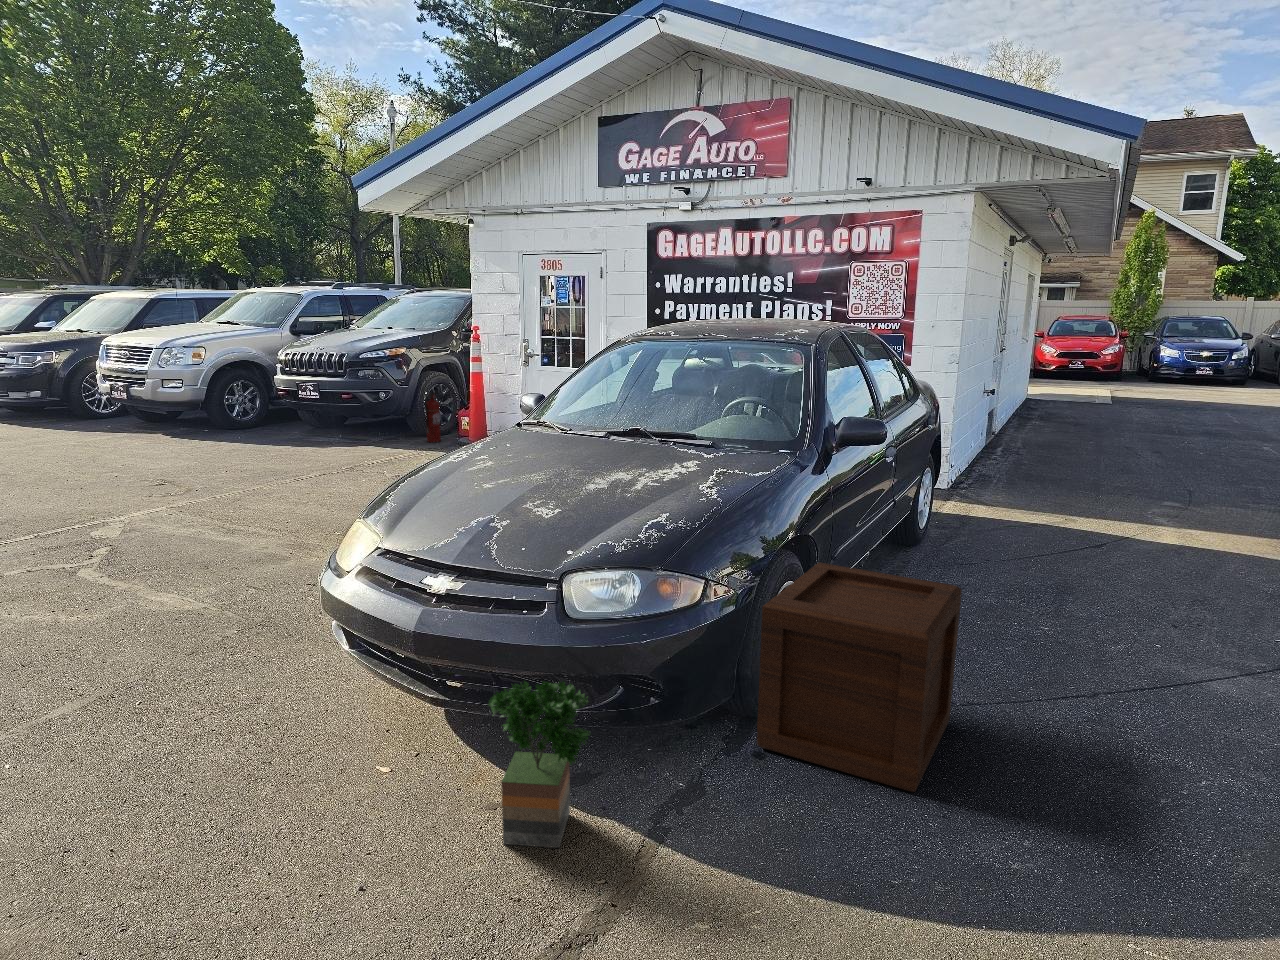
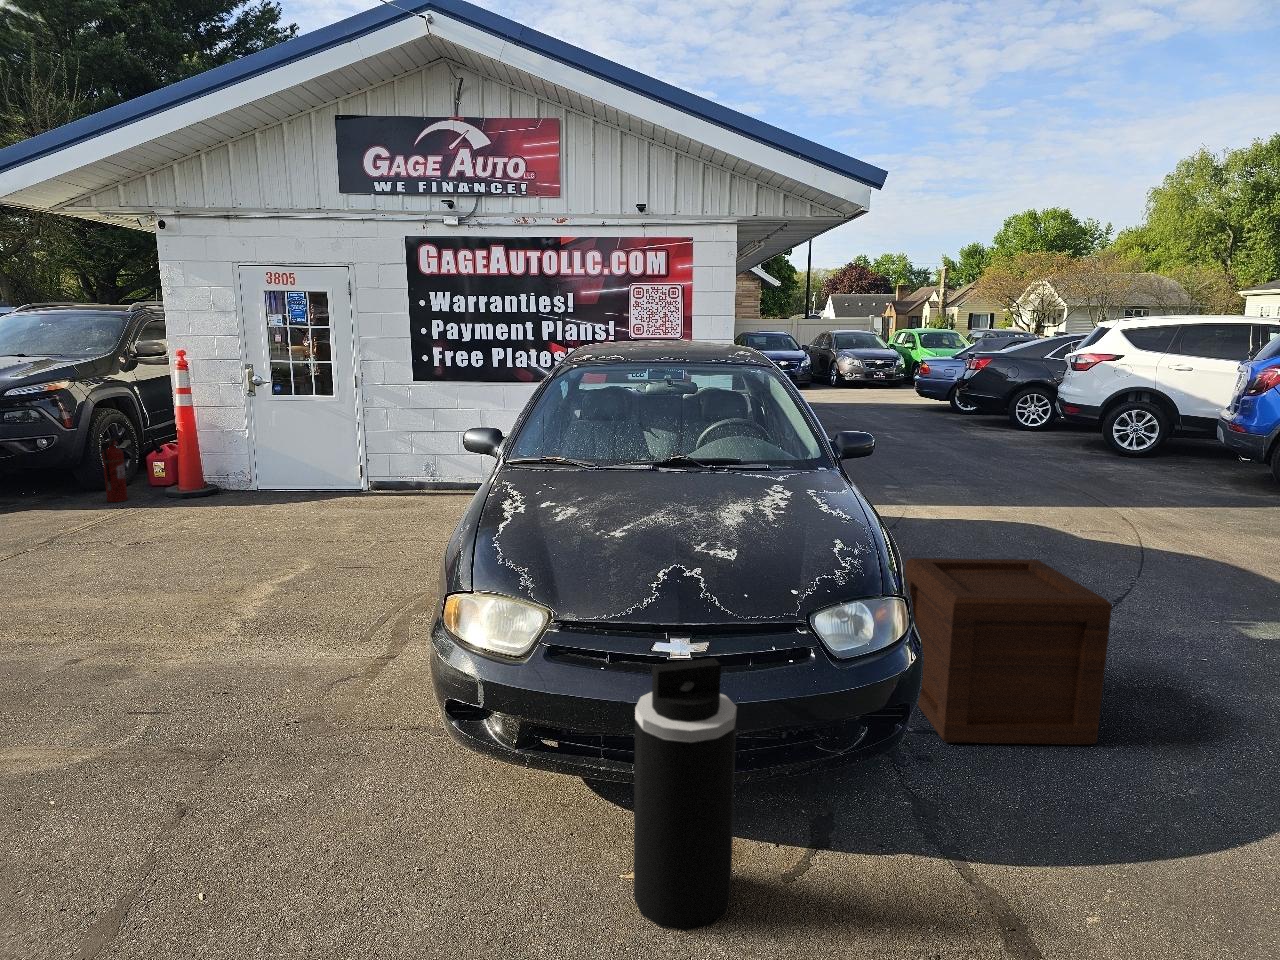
trash can: none [326,591,417,805] -> present [634,658,737,931]
potted tree: present [490,681,590,848] -> none [847,711,991,909]

